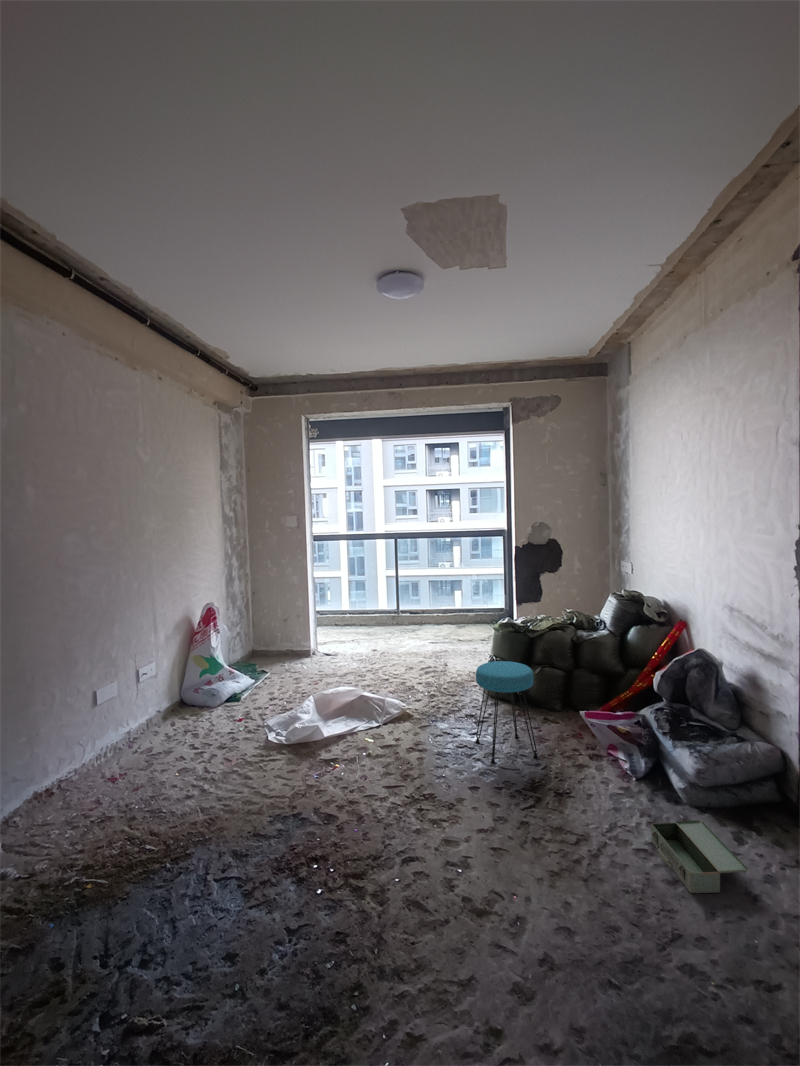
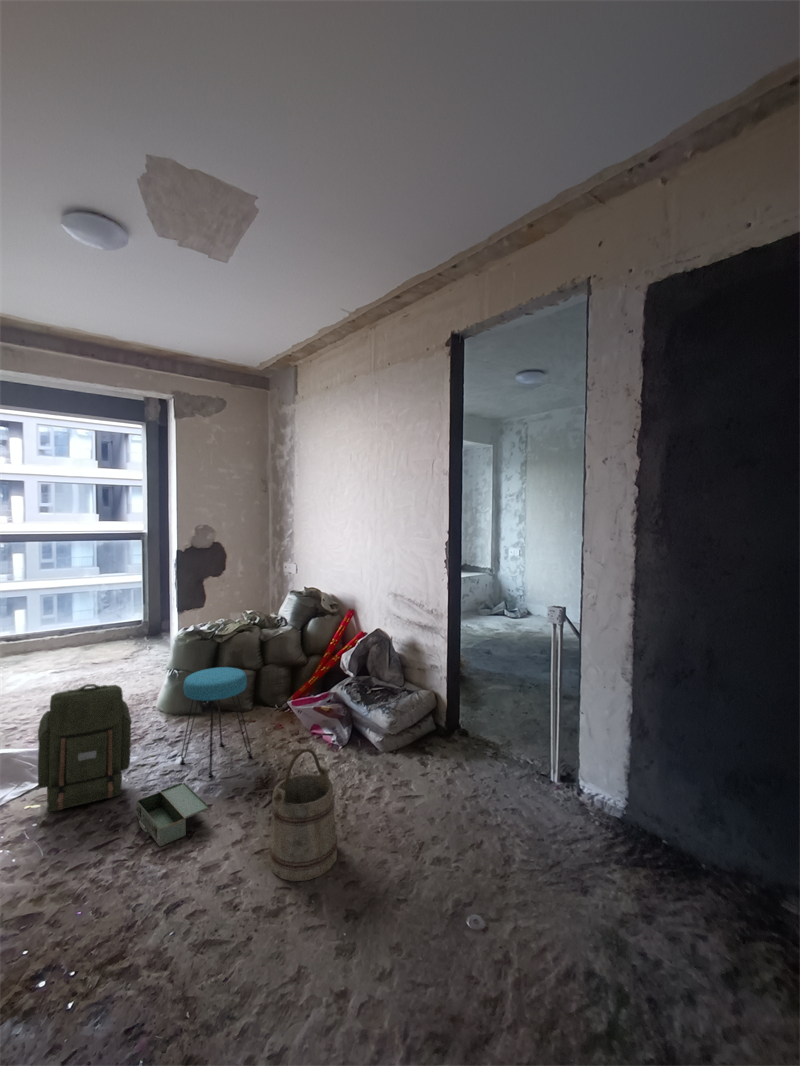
backpack: none [367,655,432,752] -> present [38,684,132,812]
bucket: none [495,762,569,902] -> present [269,749,337,881]
toolbox: present [651,820,748,893] -> present [136,783,209,847]

